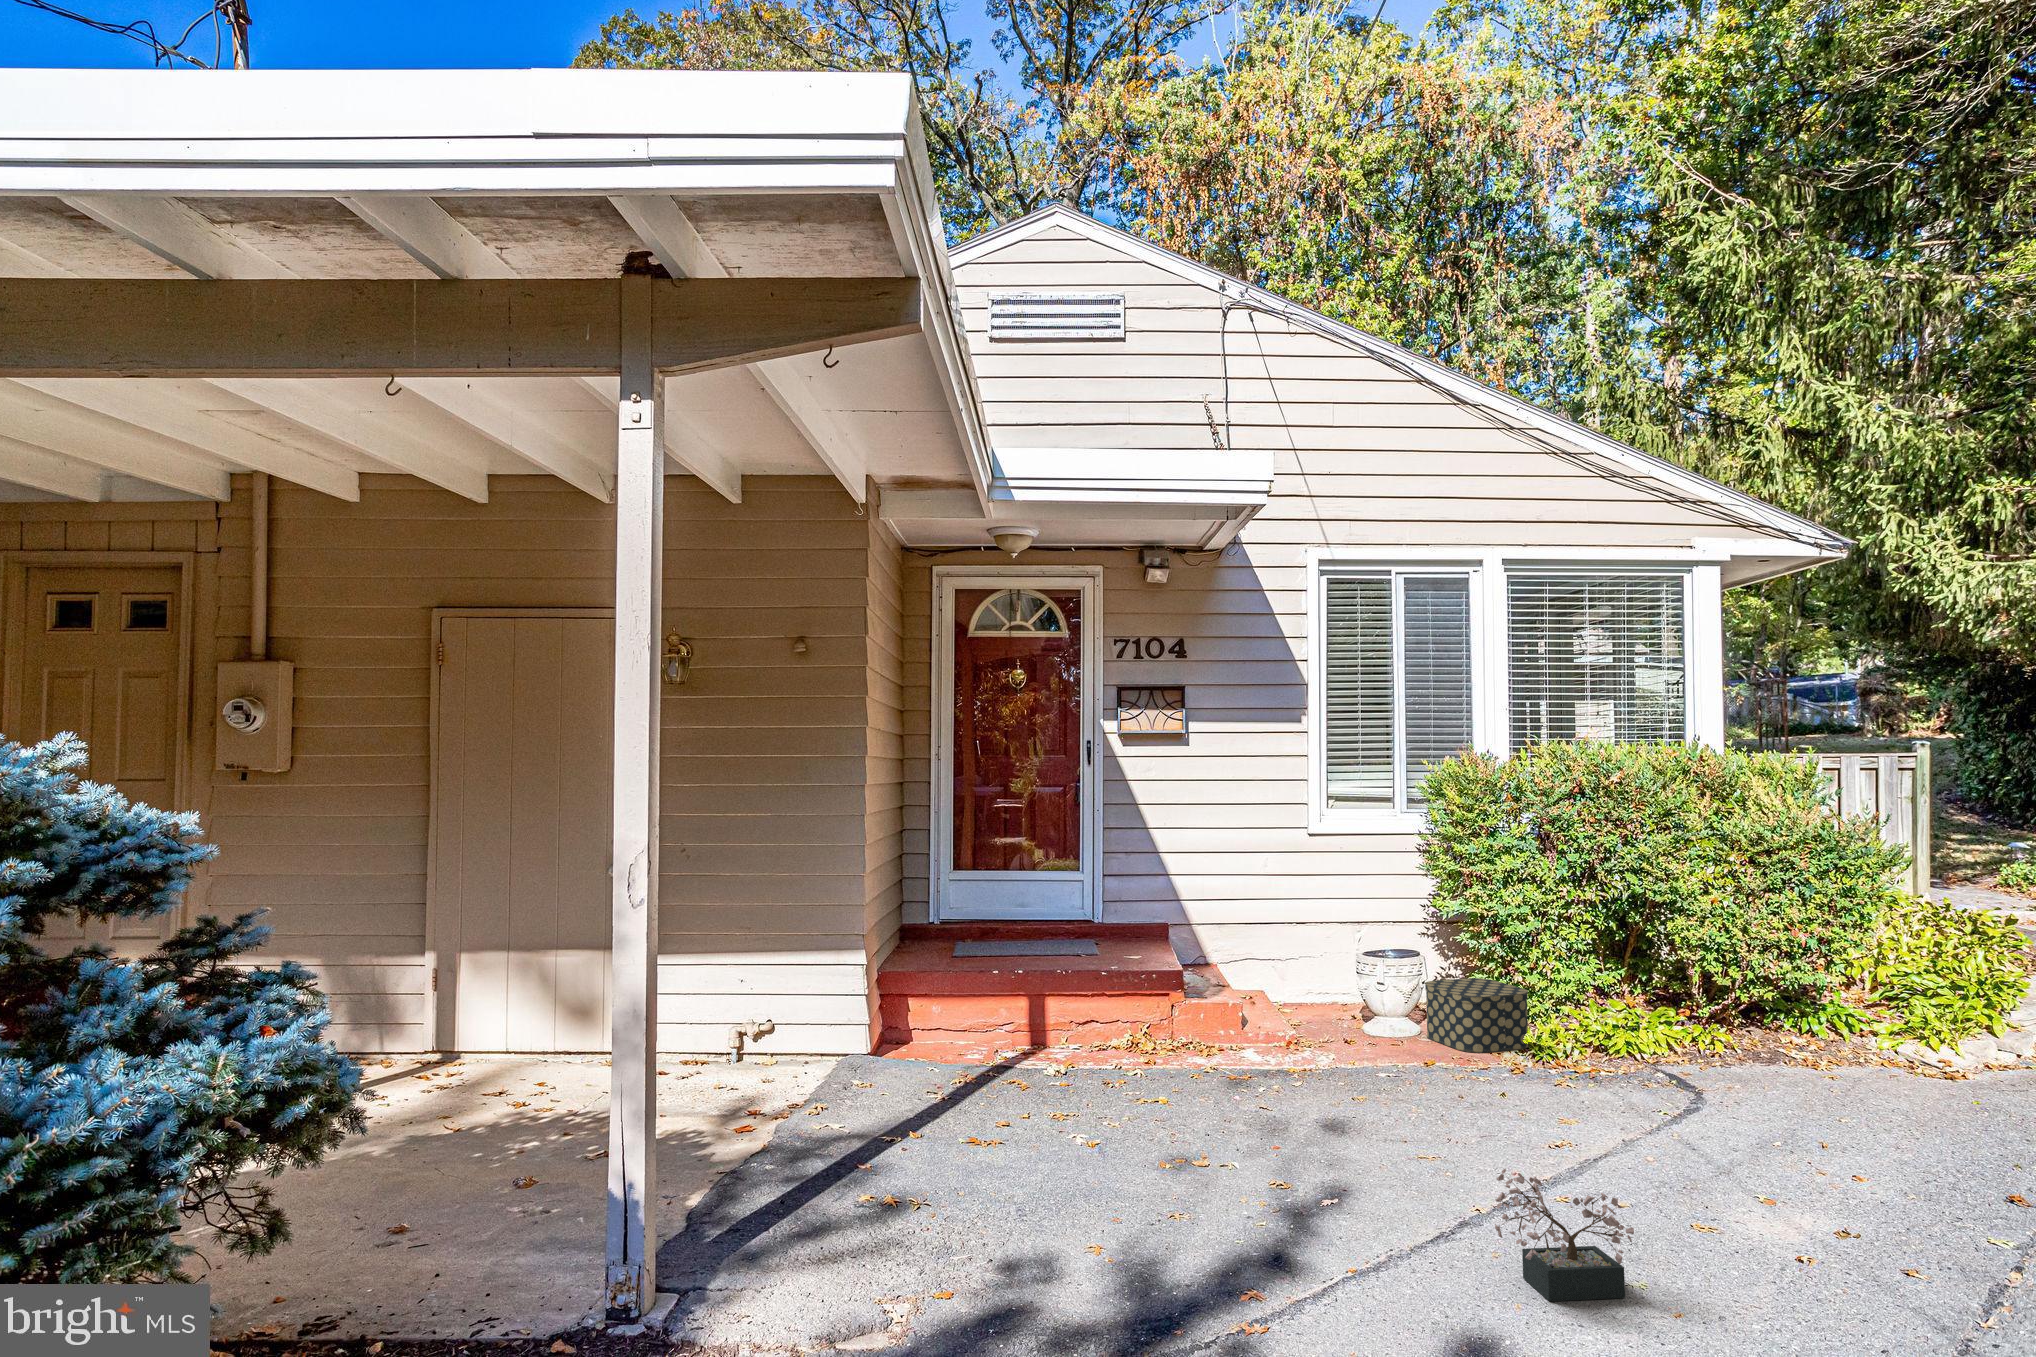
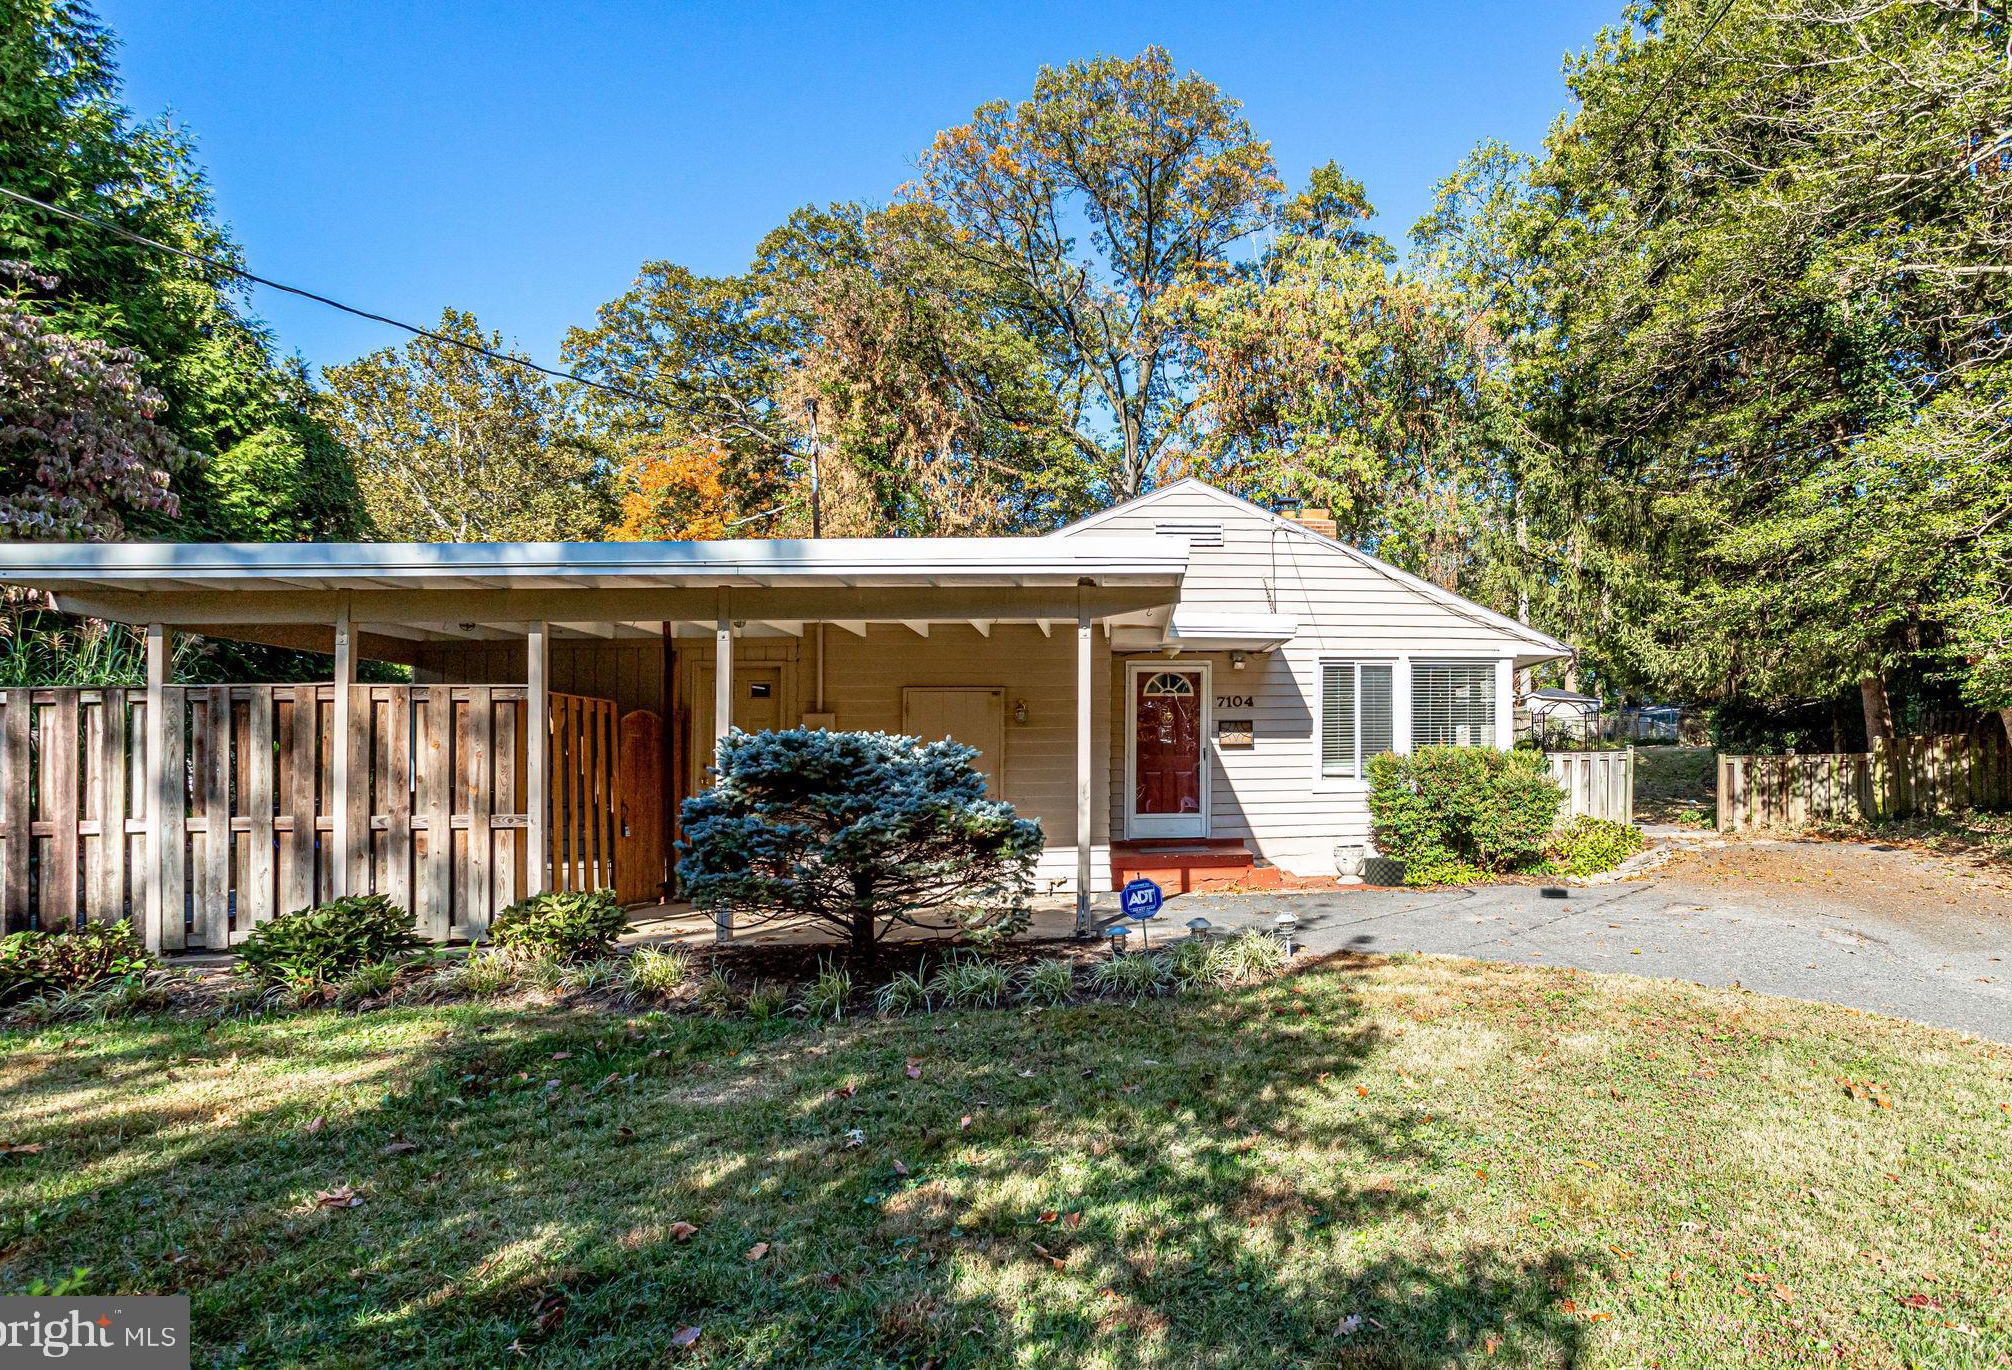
decorative plant: present [1495,1169,1634,1301] -> present [1535,867,1568,898]

